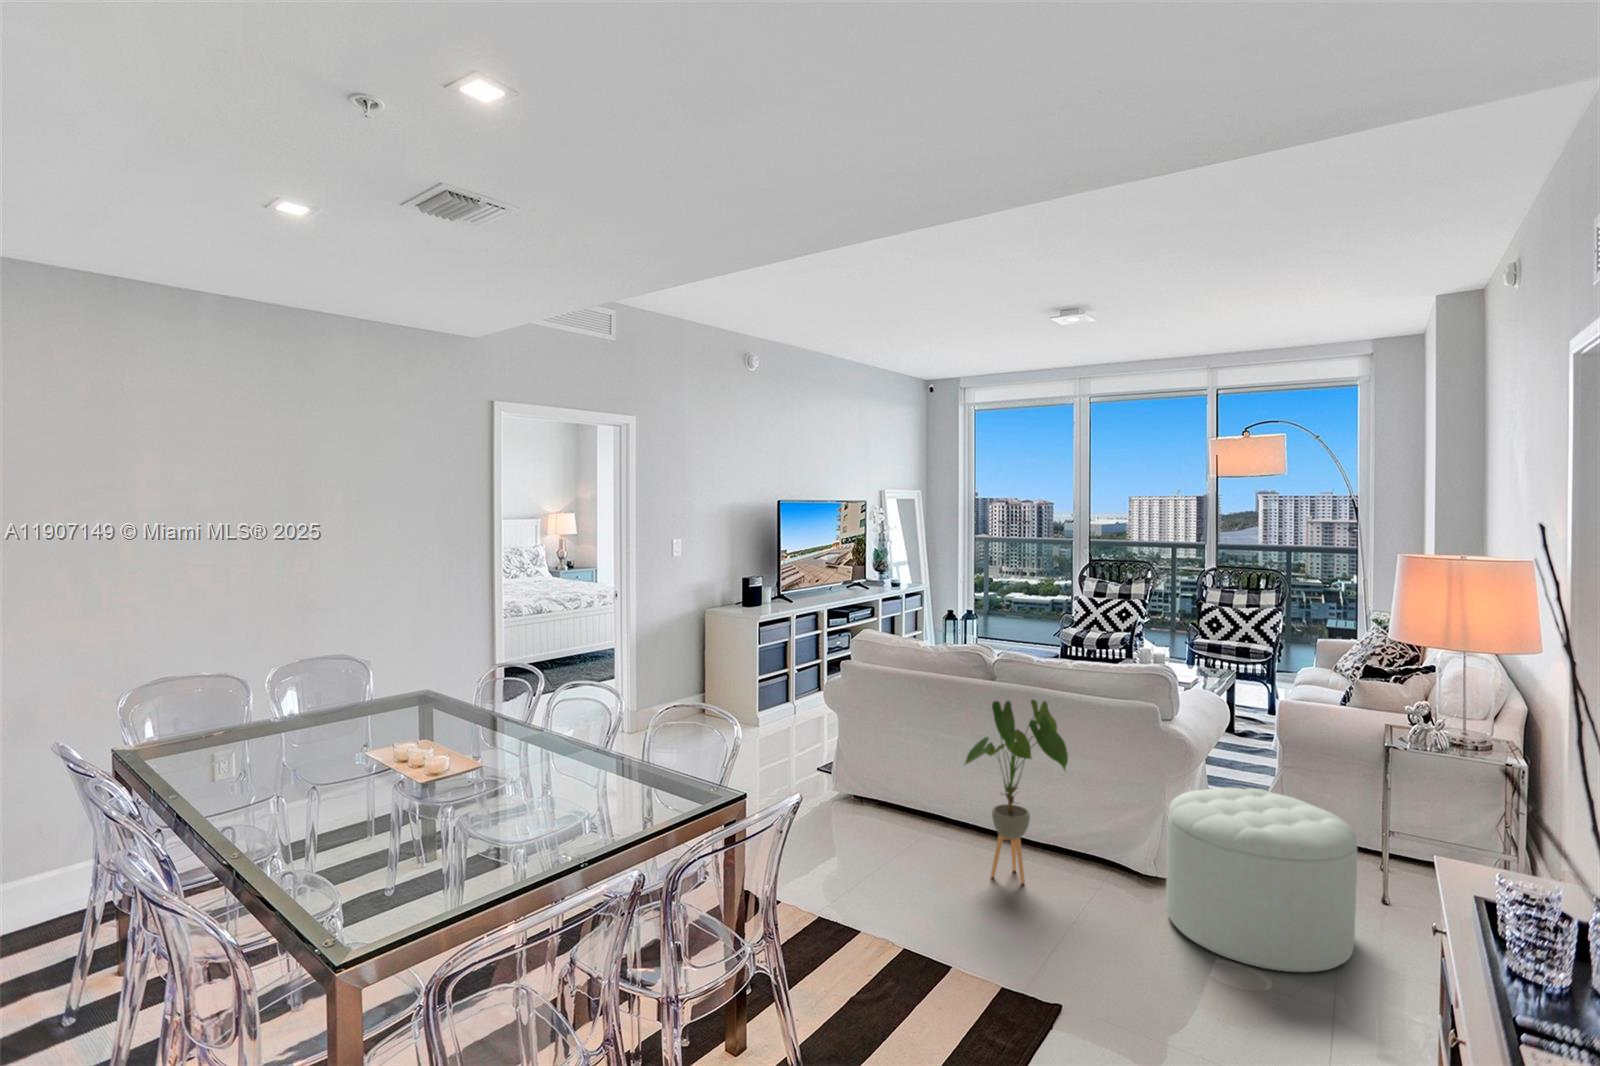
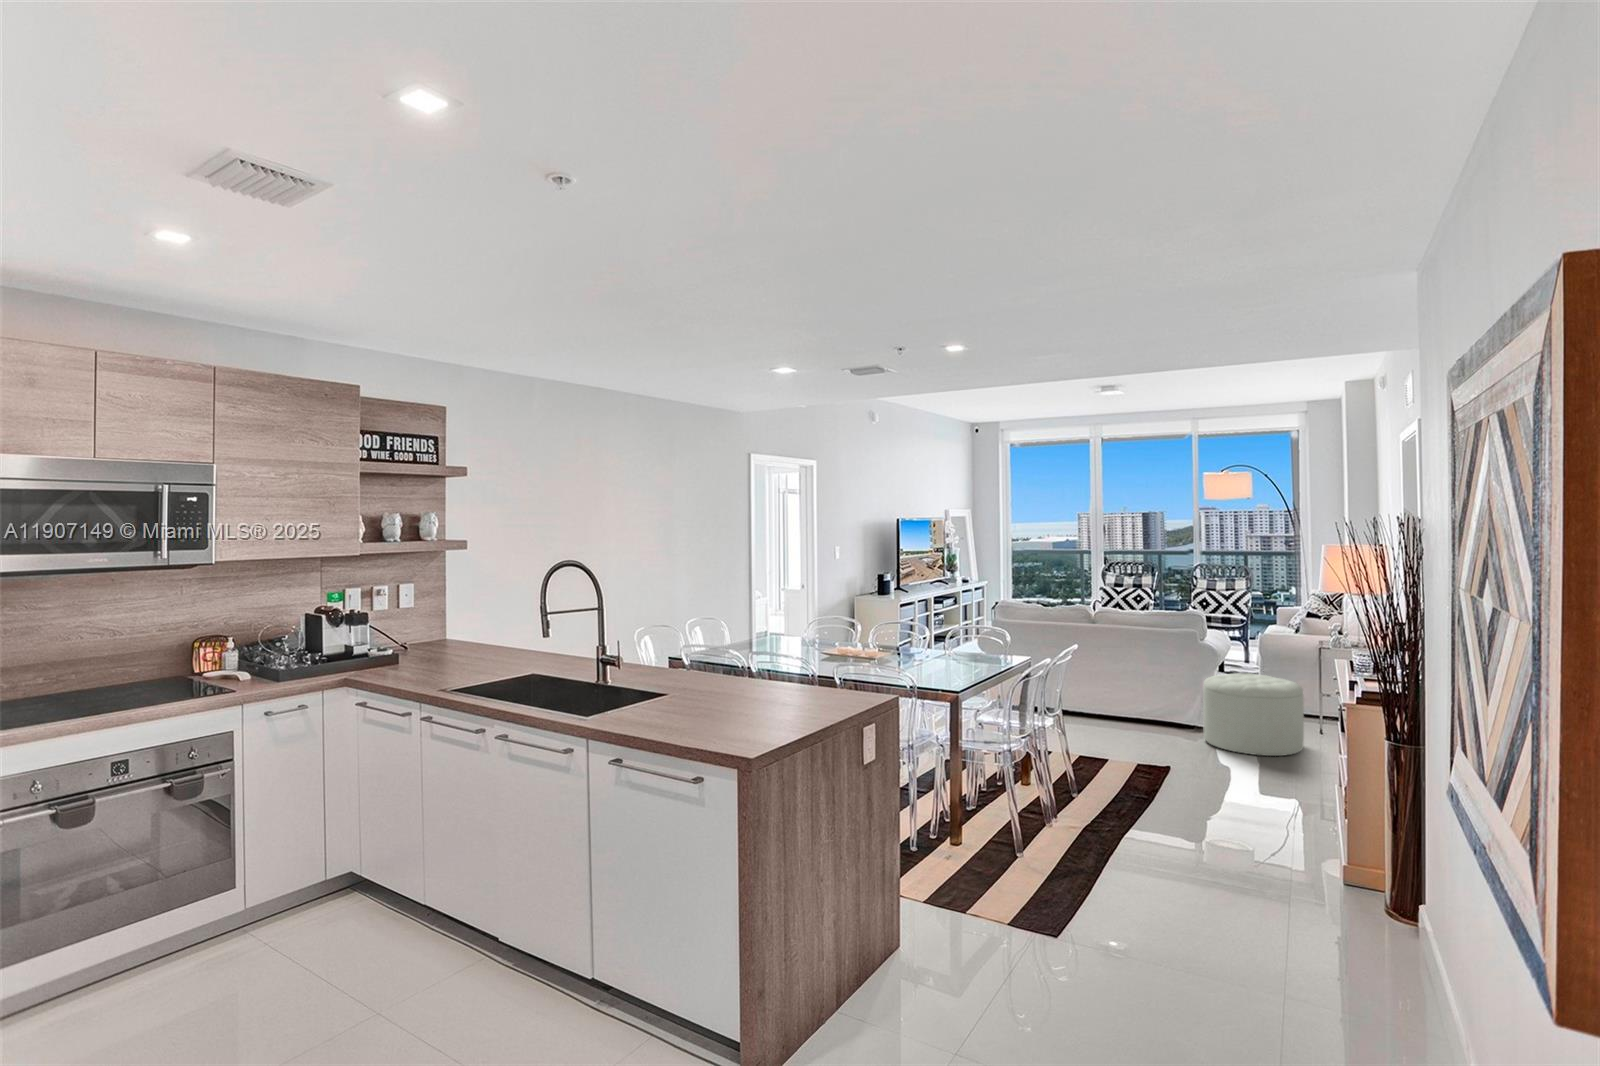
house plant: present [965,700,1068,884] -> none [1086,631,1148,734]

